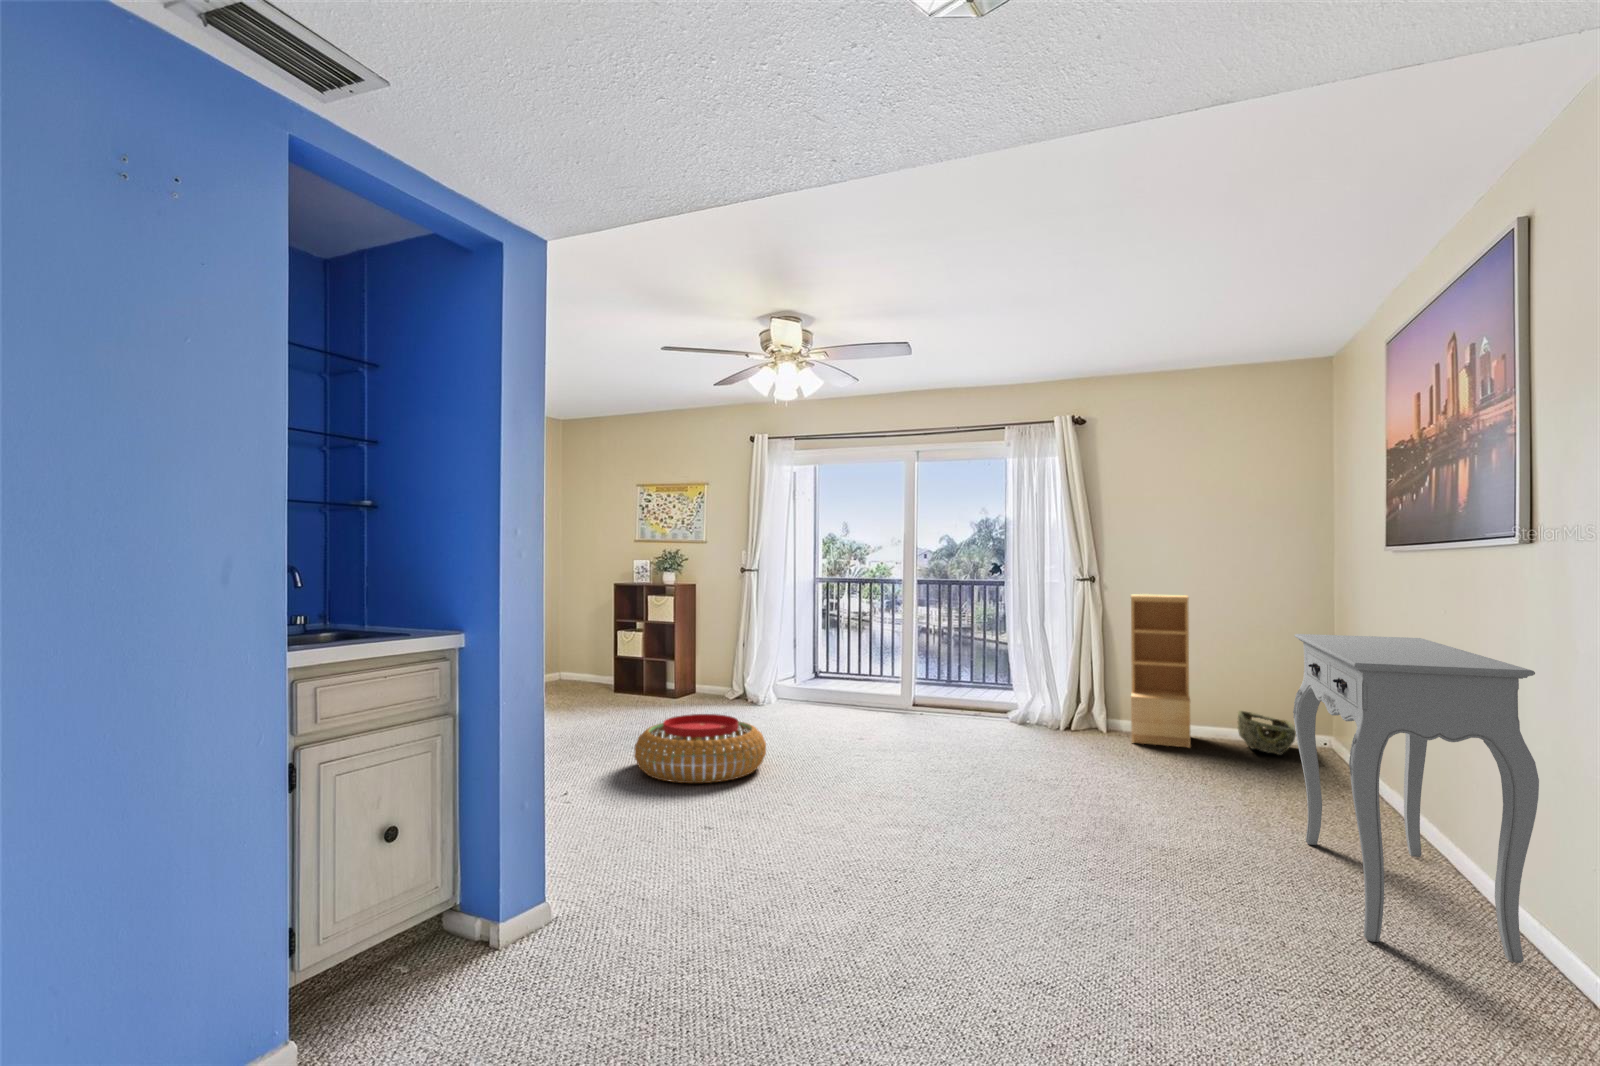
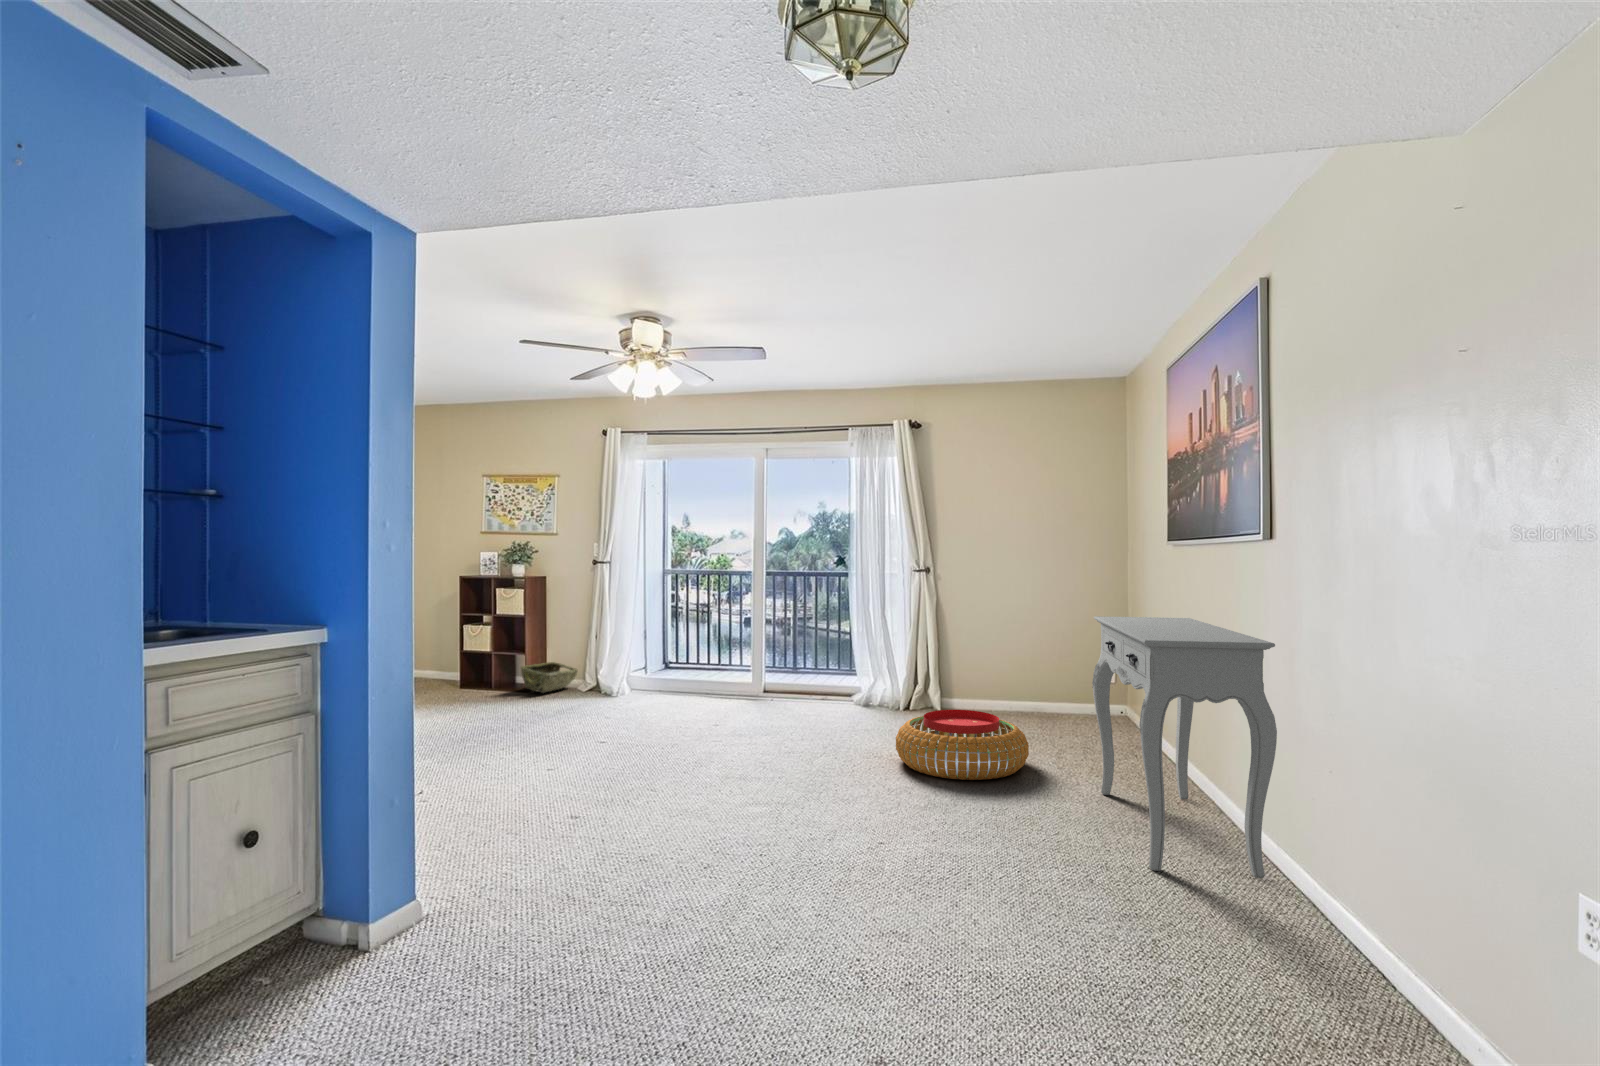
bookshelf: present [1131,594,1191,748] -> none [956,583,1005,718]
woven basket: present [1238,711,1296,755] -> present [521,662,578,693]
pouf: present [634,714,766,783] -> present [896,710,1029,780]

